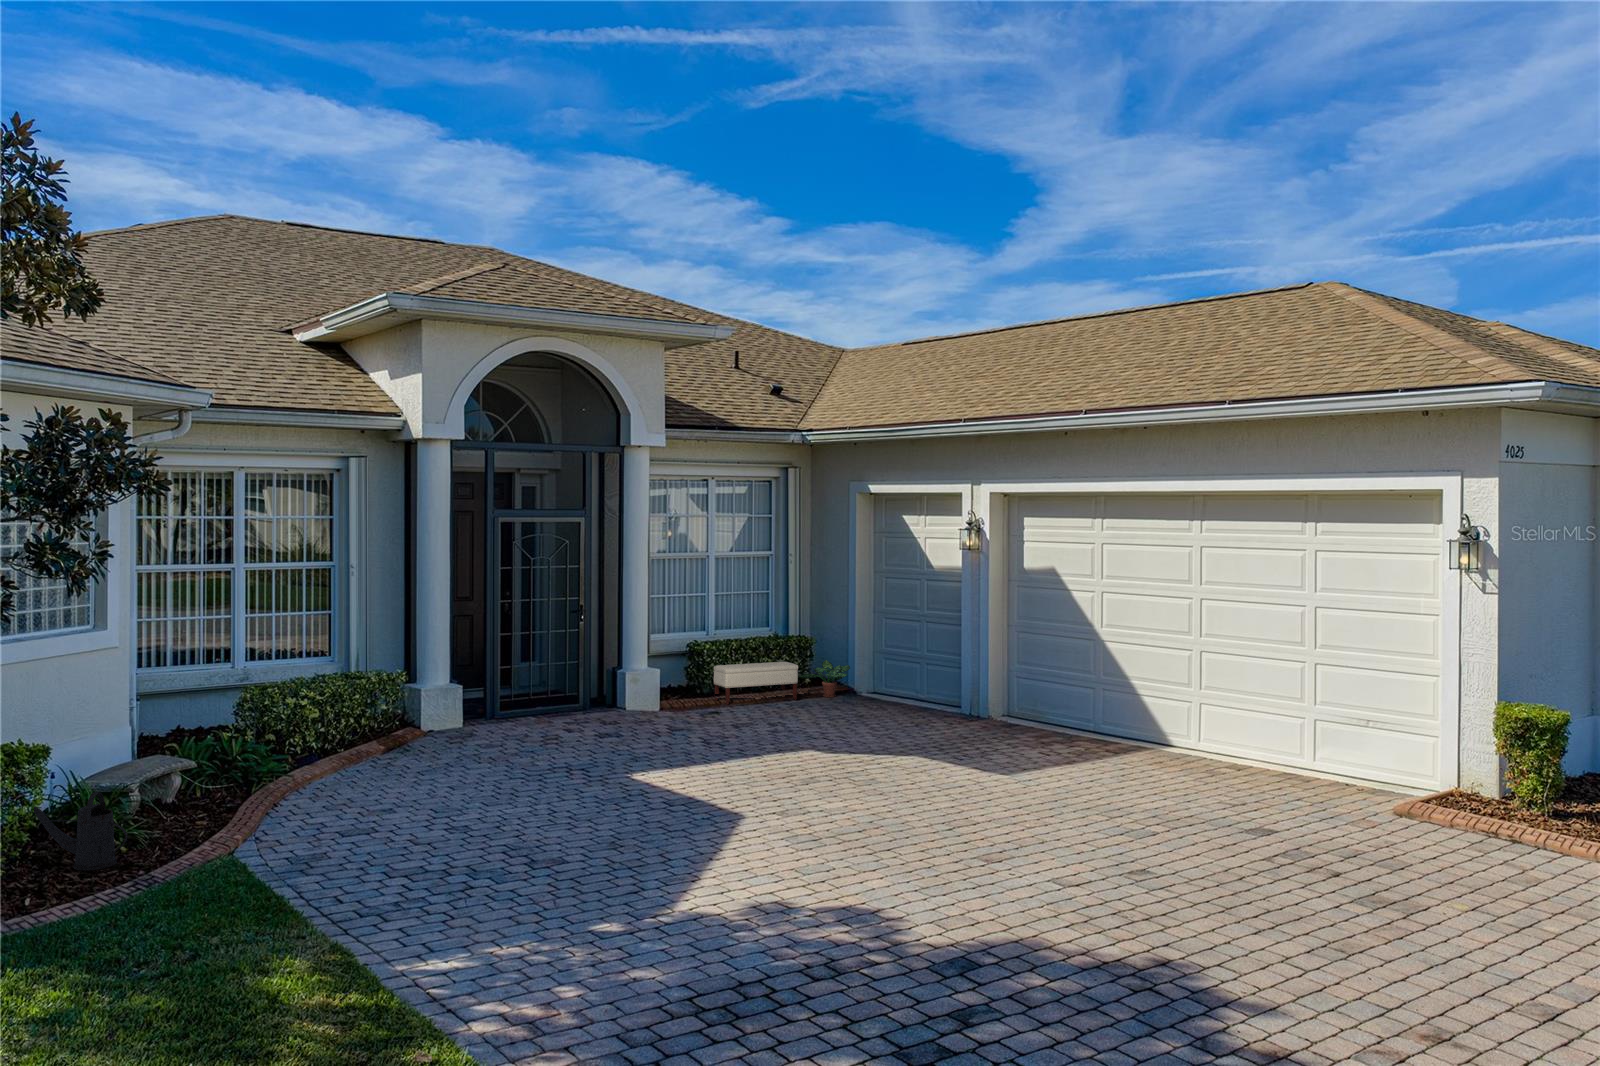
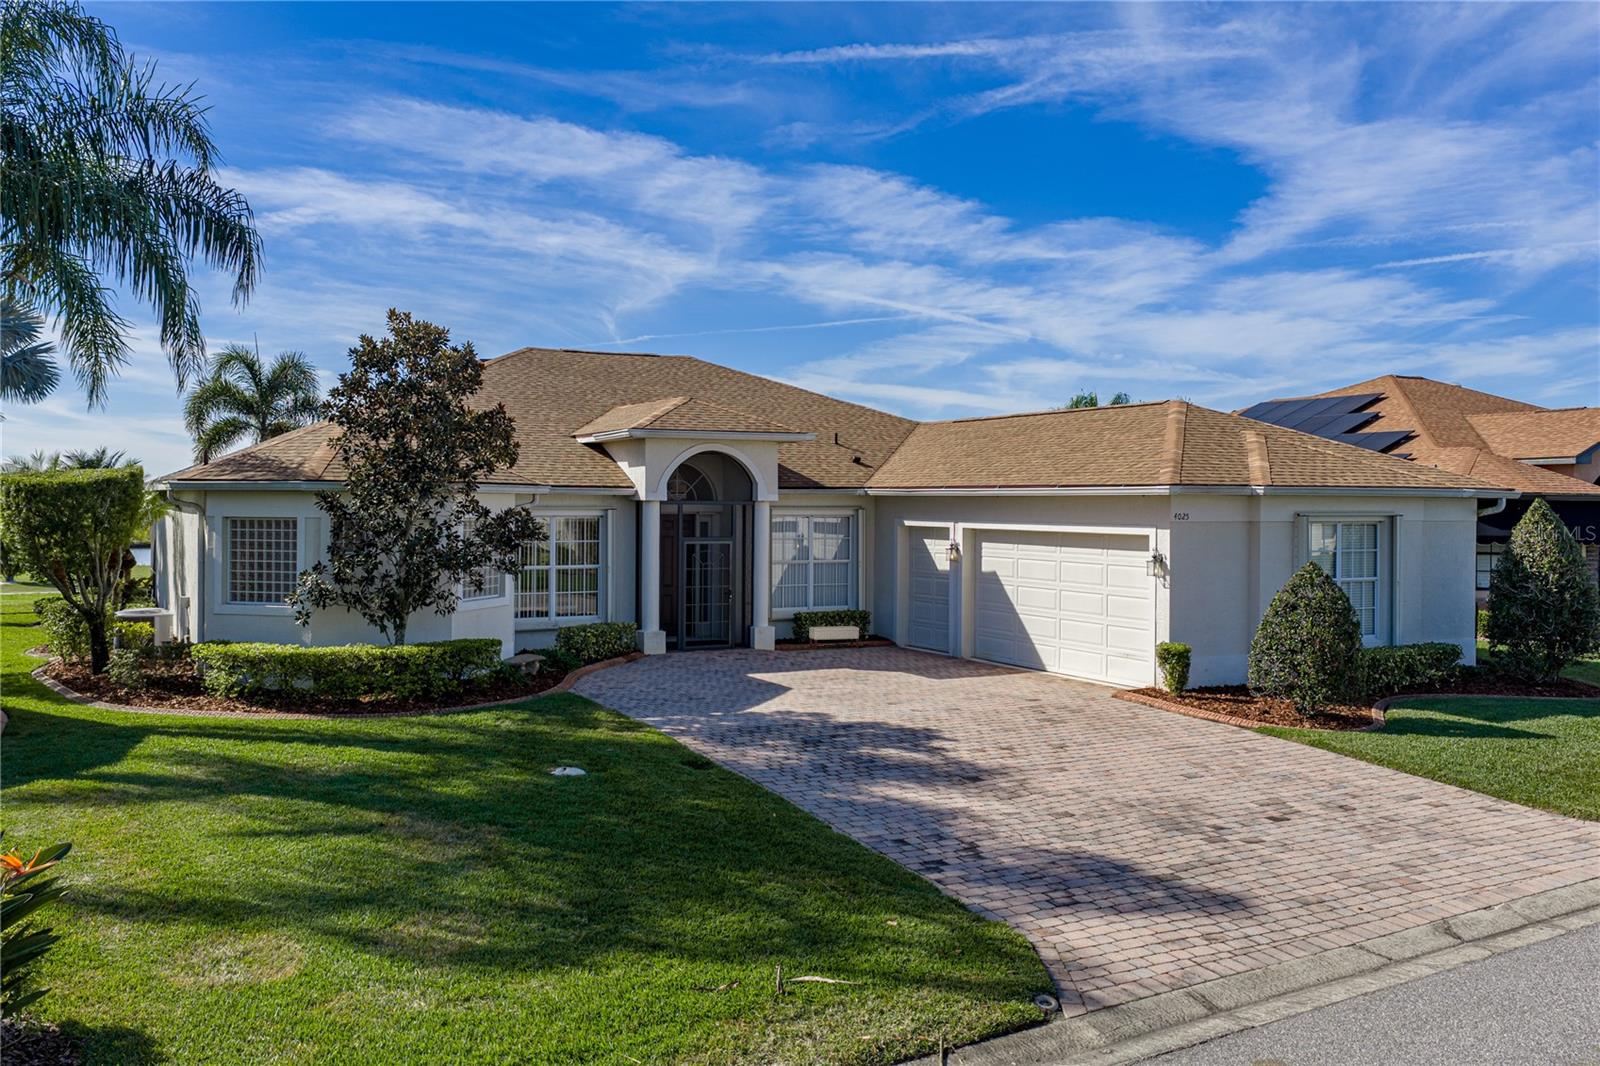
potted plant: present [799,660,850,697] -> none [861,625,893,648]
watering can: present [34,792,128,871] -> none [490,662,527,694]

